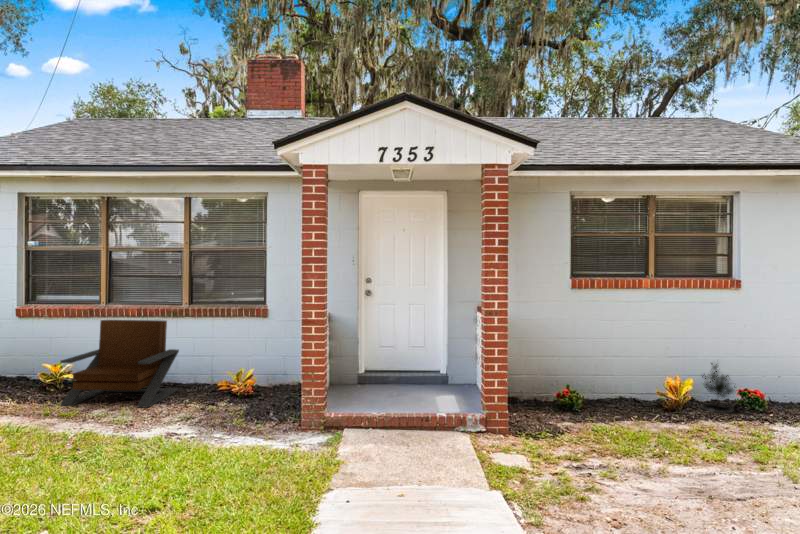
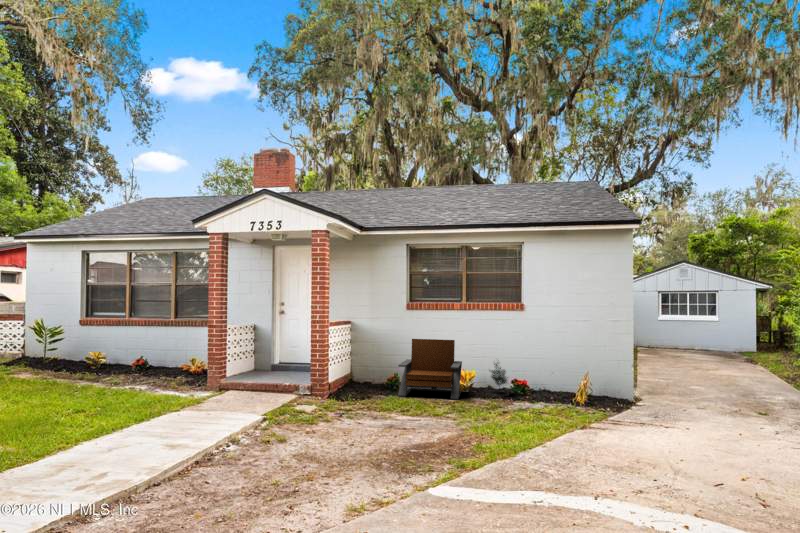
lounge chair: present [60,320,179,408] -> present [398,339,462,400]

